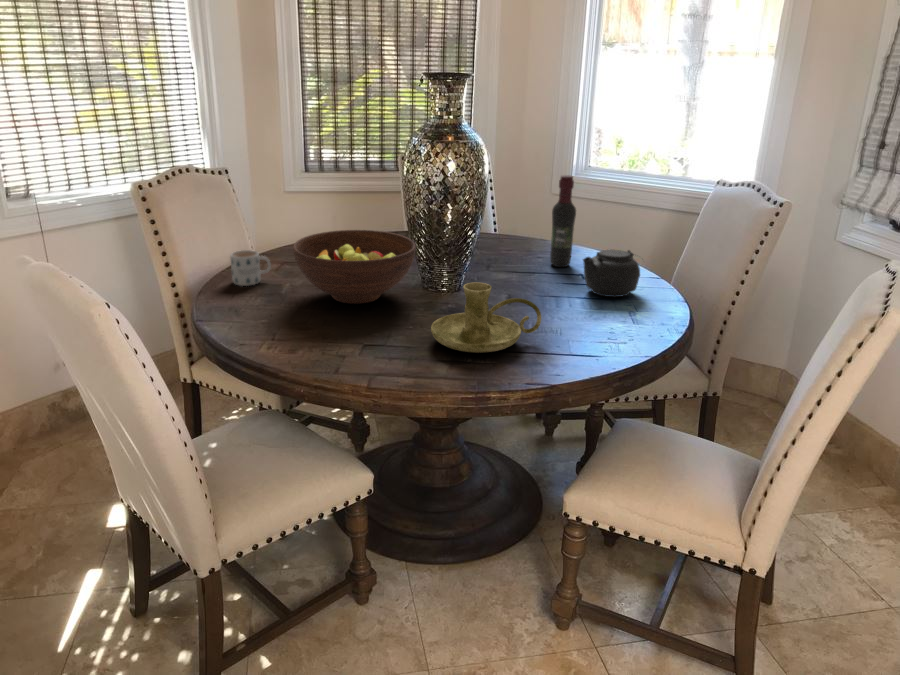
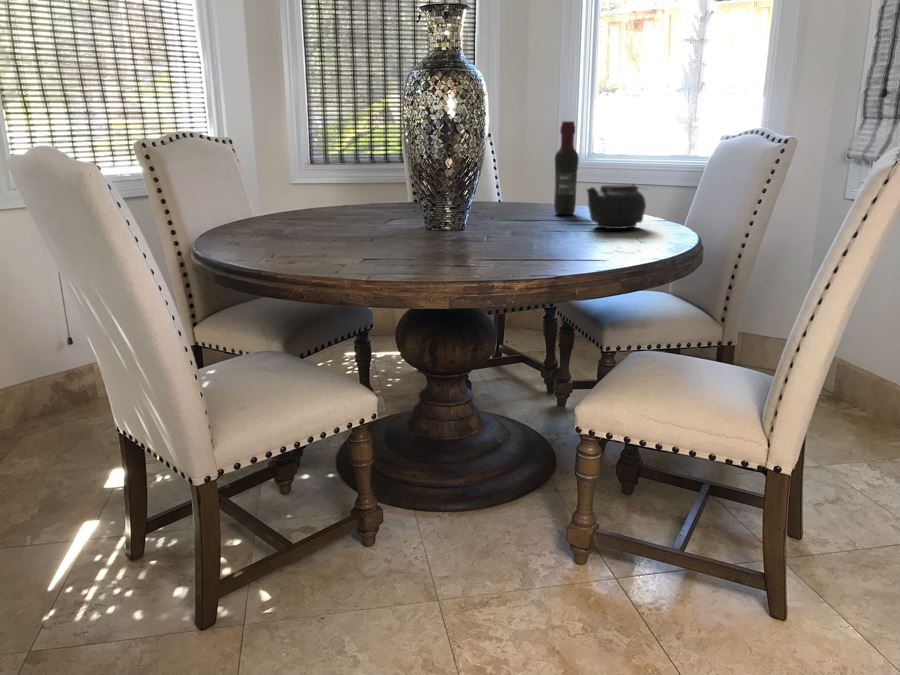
fruit bowl: present [293,230,416,304] -> none [294,174,417,238]
mug: present [230,250,271,286] -> none [232,198,273,232]
candle holder: present [431,283,541,353] -> none [433,195,546,261]

